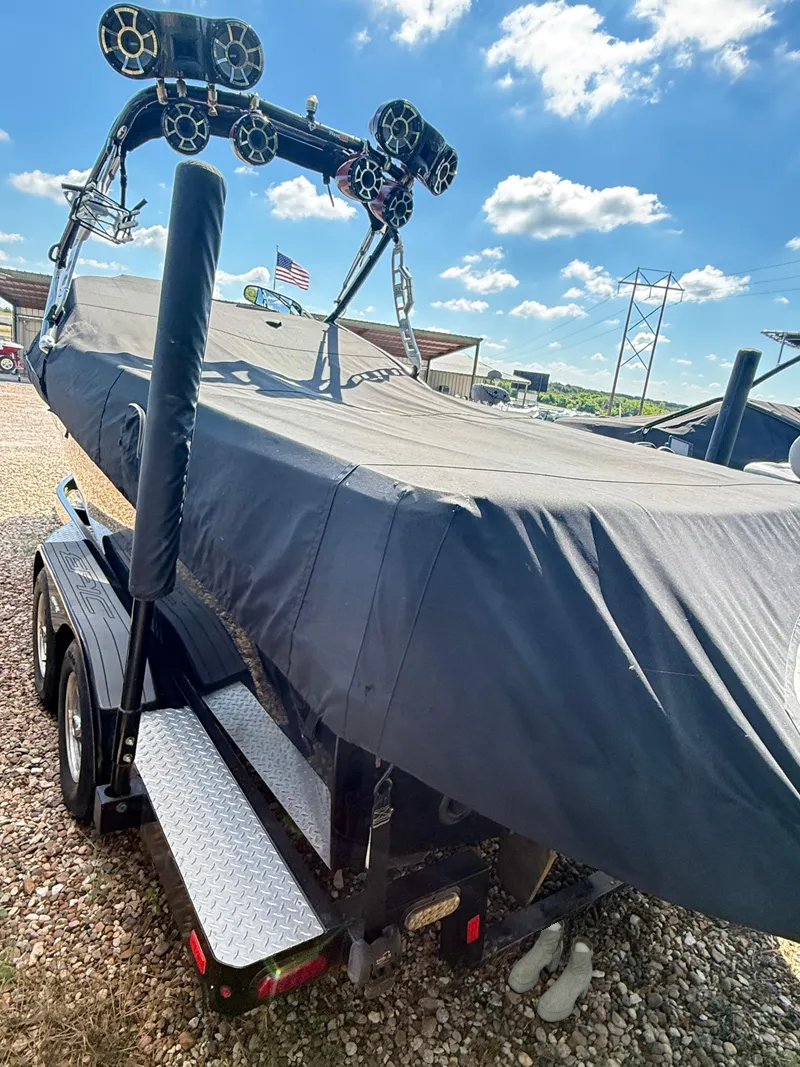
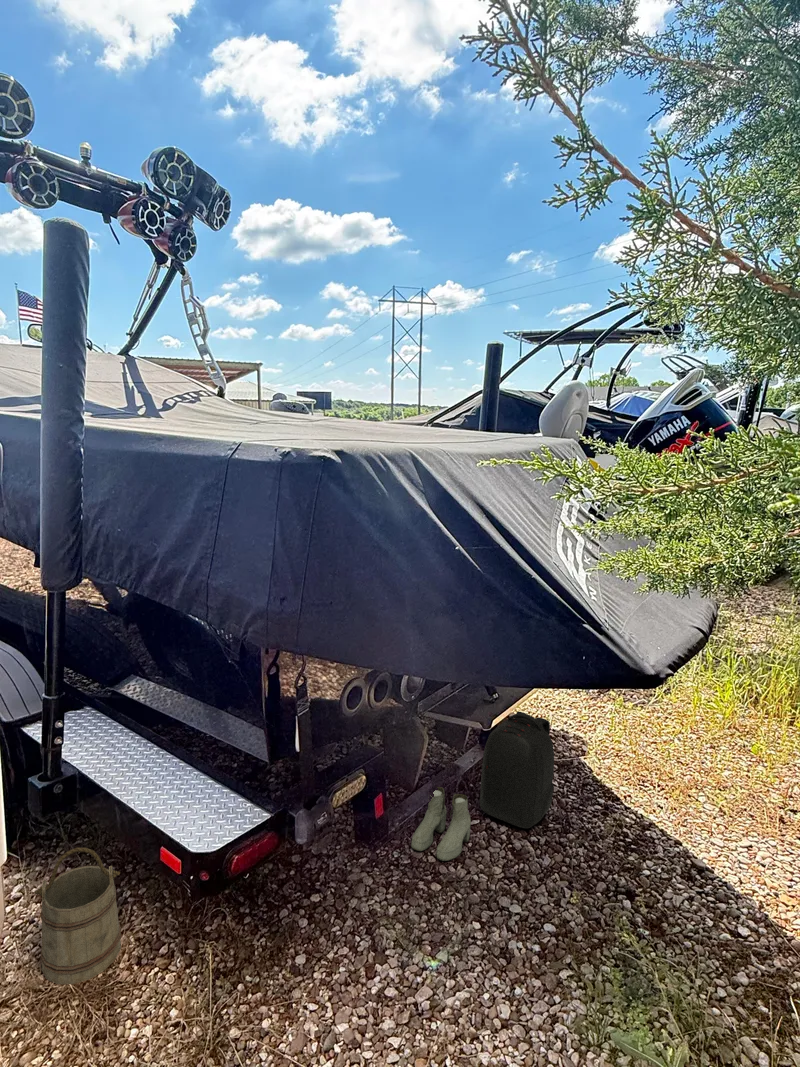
backpack: none [610,845,729,1010] -> present [480,711,554,828]
bucket: none [70,886,162,1034] -> present [34,848,121,984]

